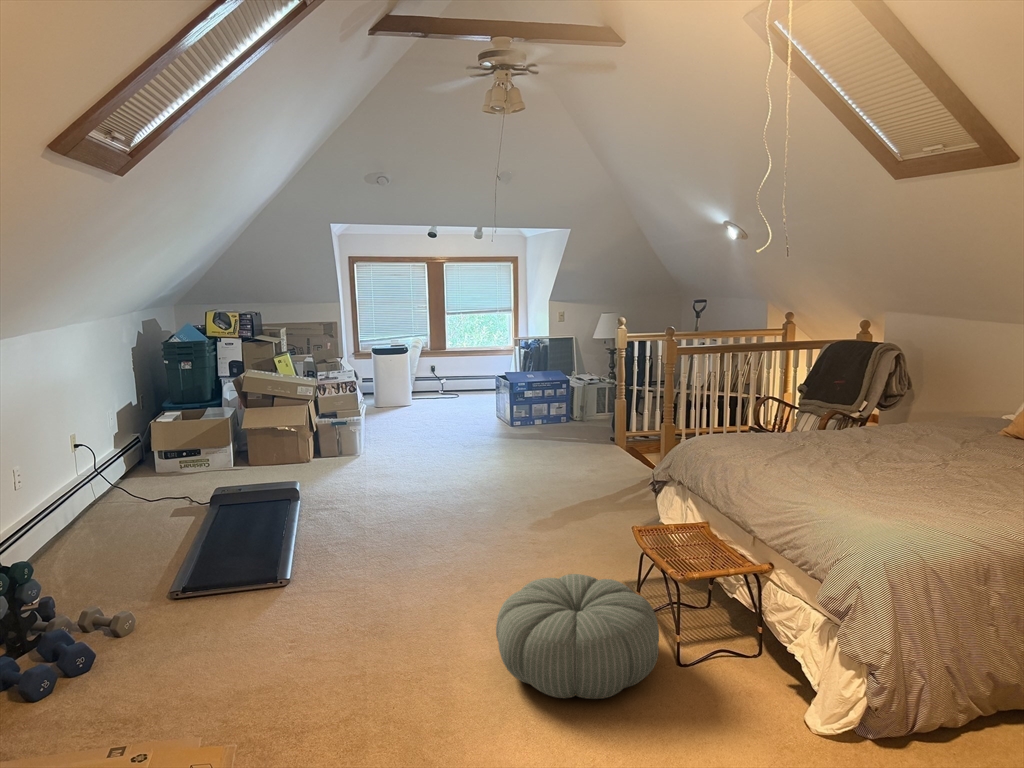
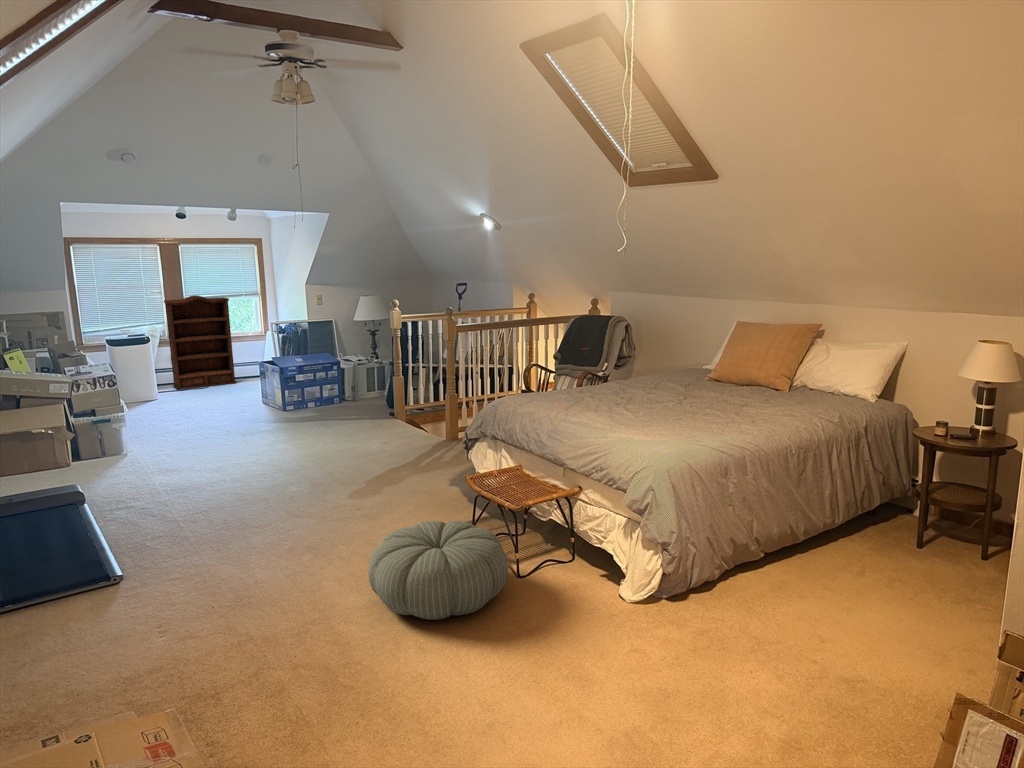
bookshelf: none [423,309,481,399] -> present [164,295,236,390]

